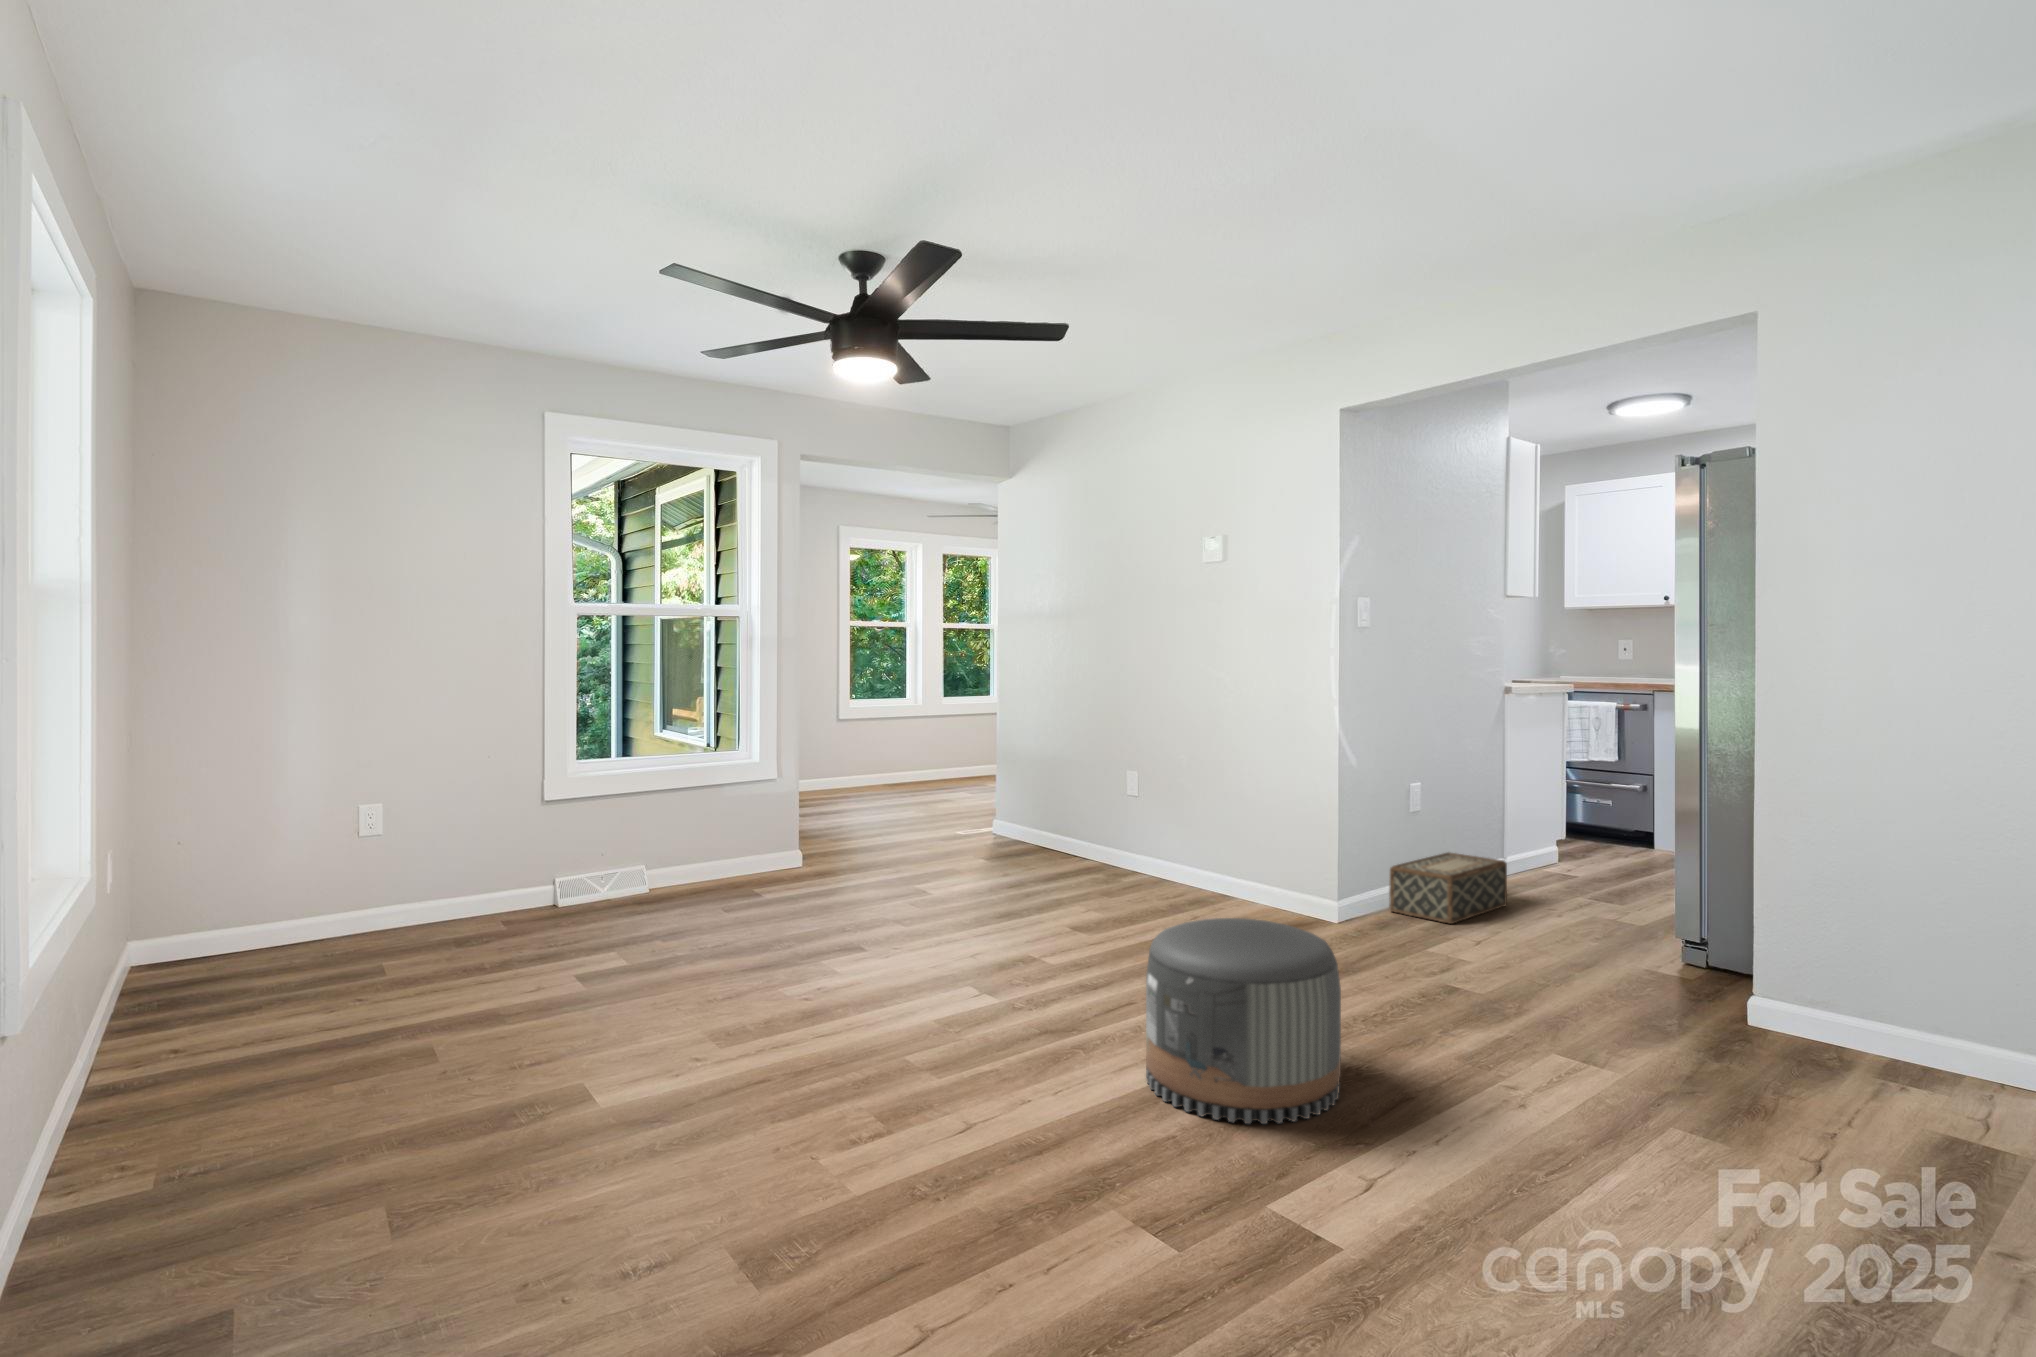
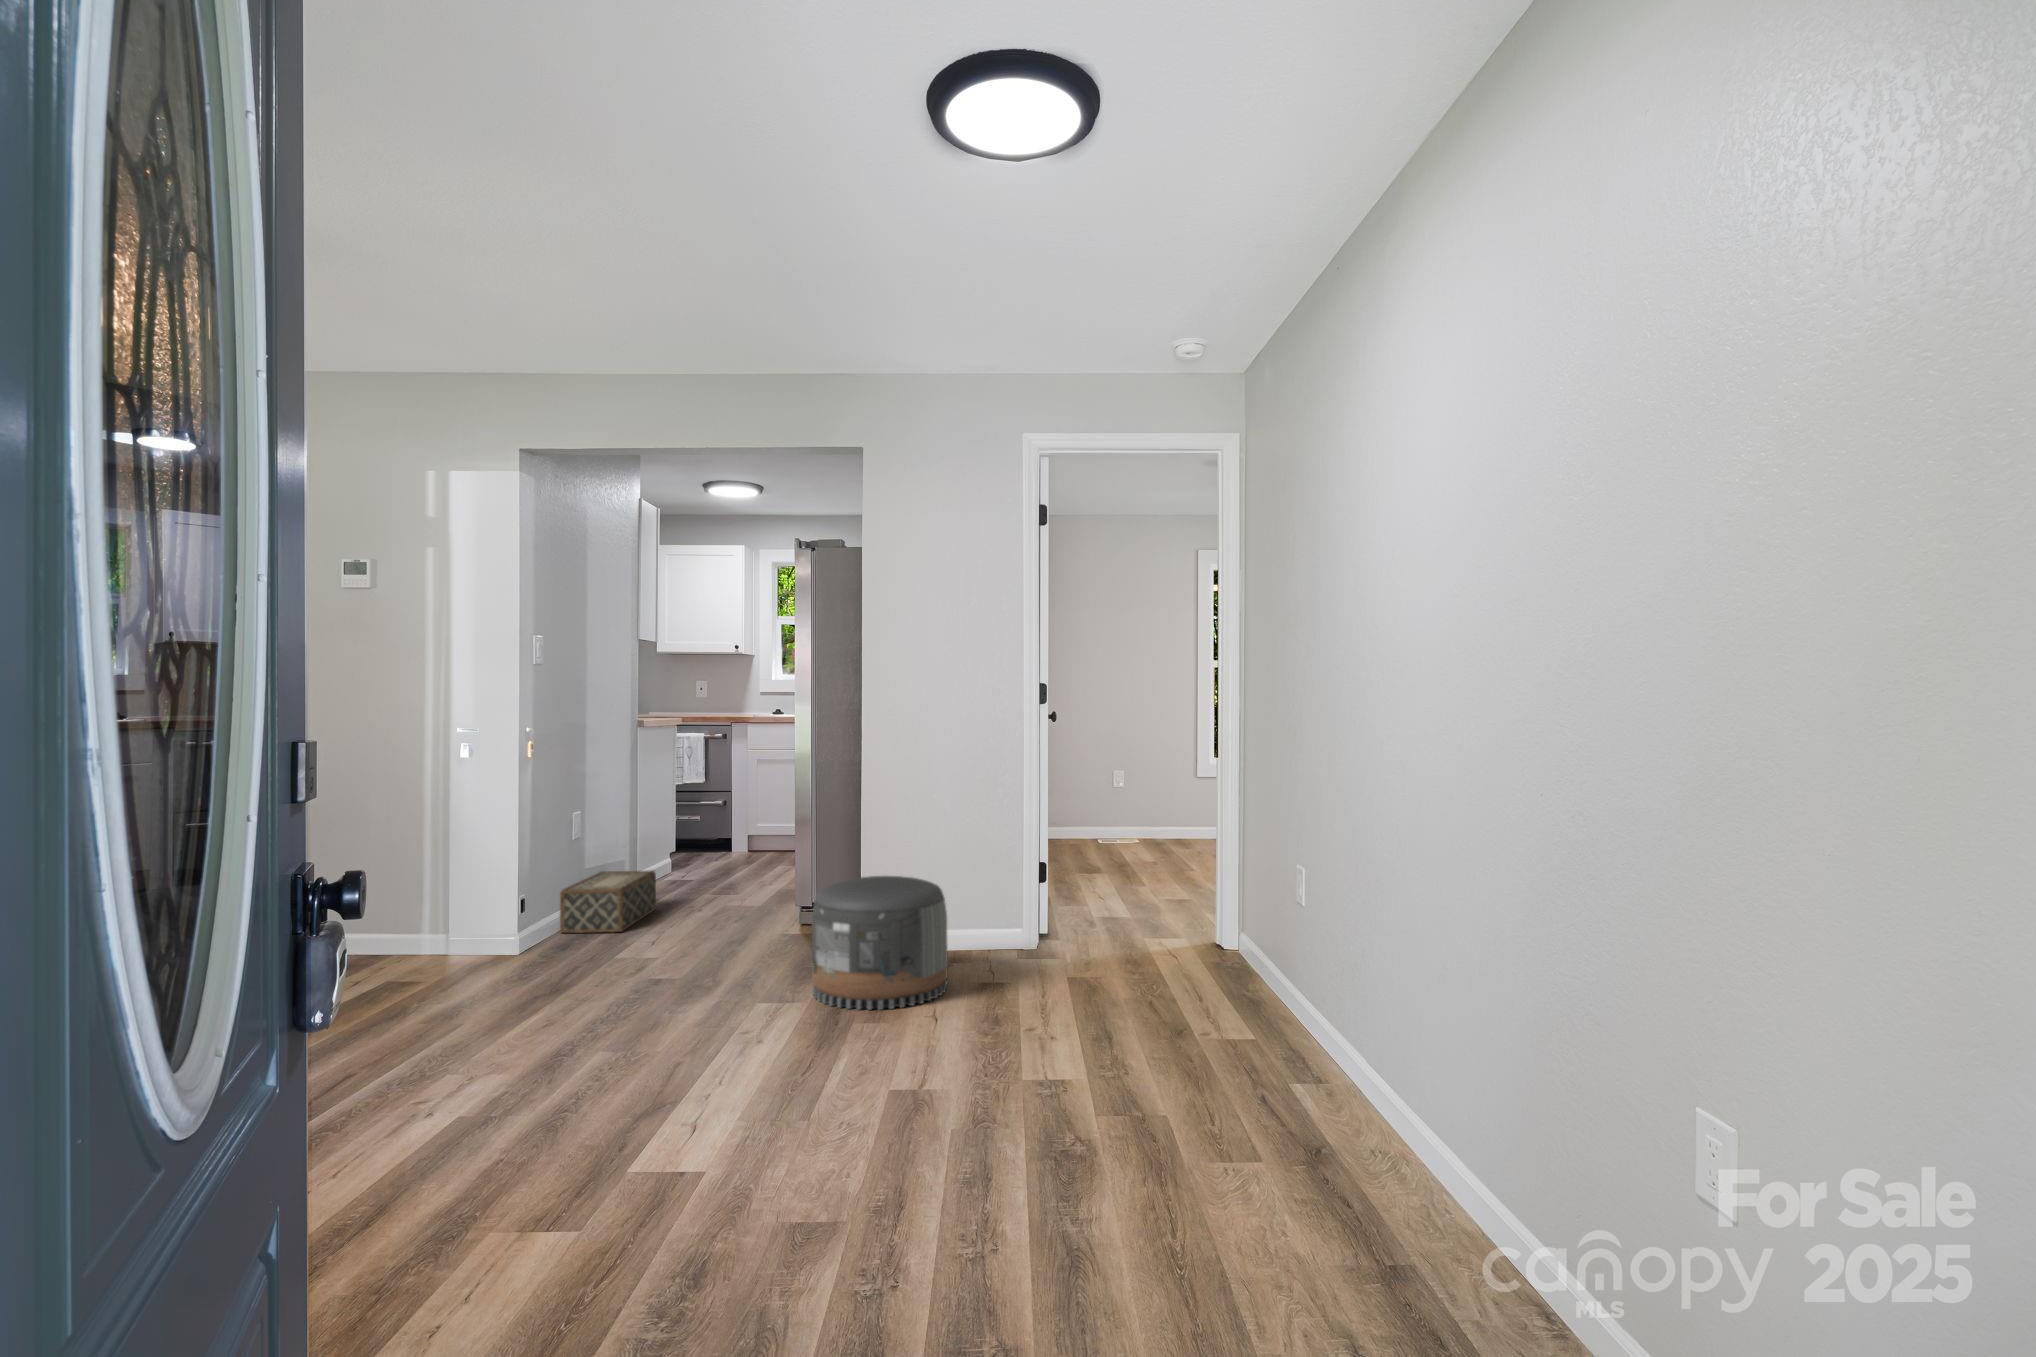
pouf: present [1146,918,1341,1124] -> present [812,876,948,1010]

